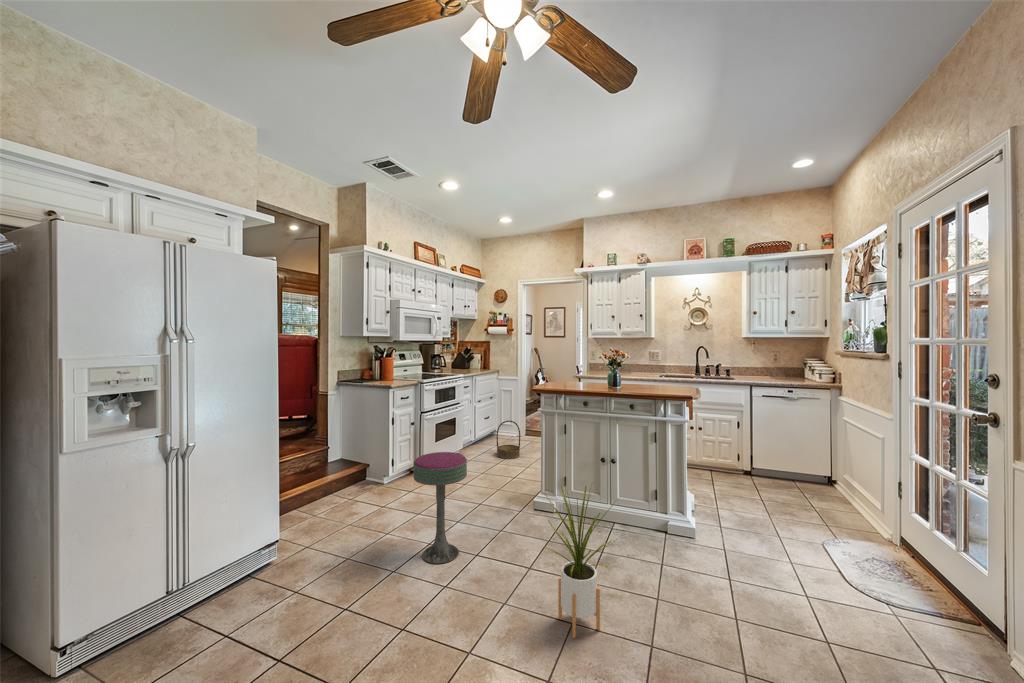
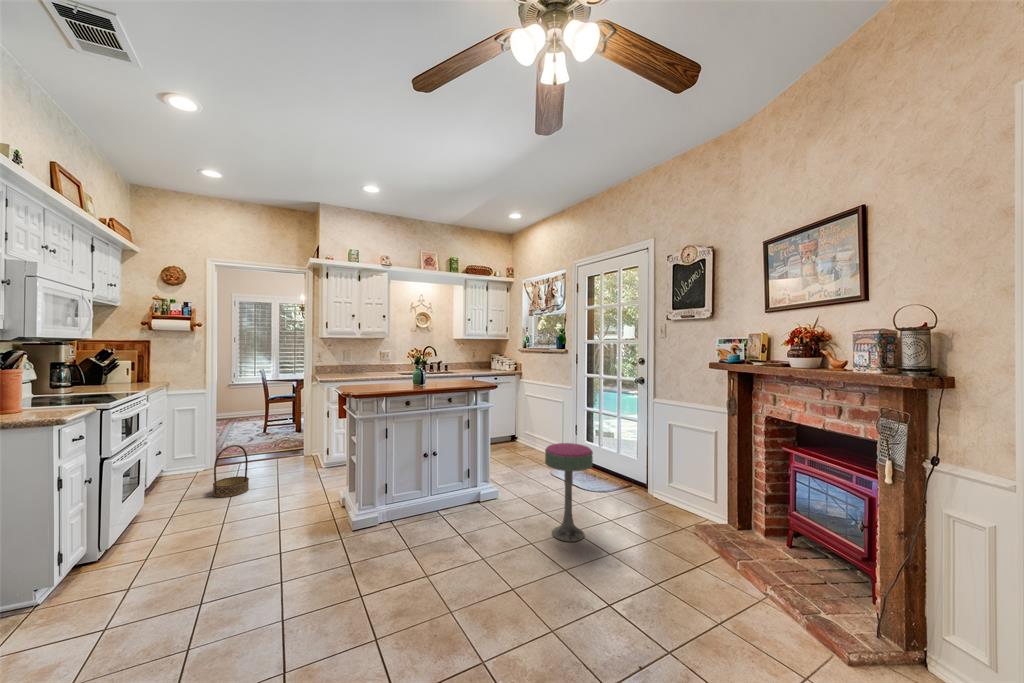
bar stool: present [414,452,467,564] -> present [545,443,593,542]
house plant: present [544,486,616,639] -> none [472,461,536,594]

